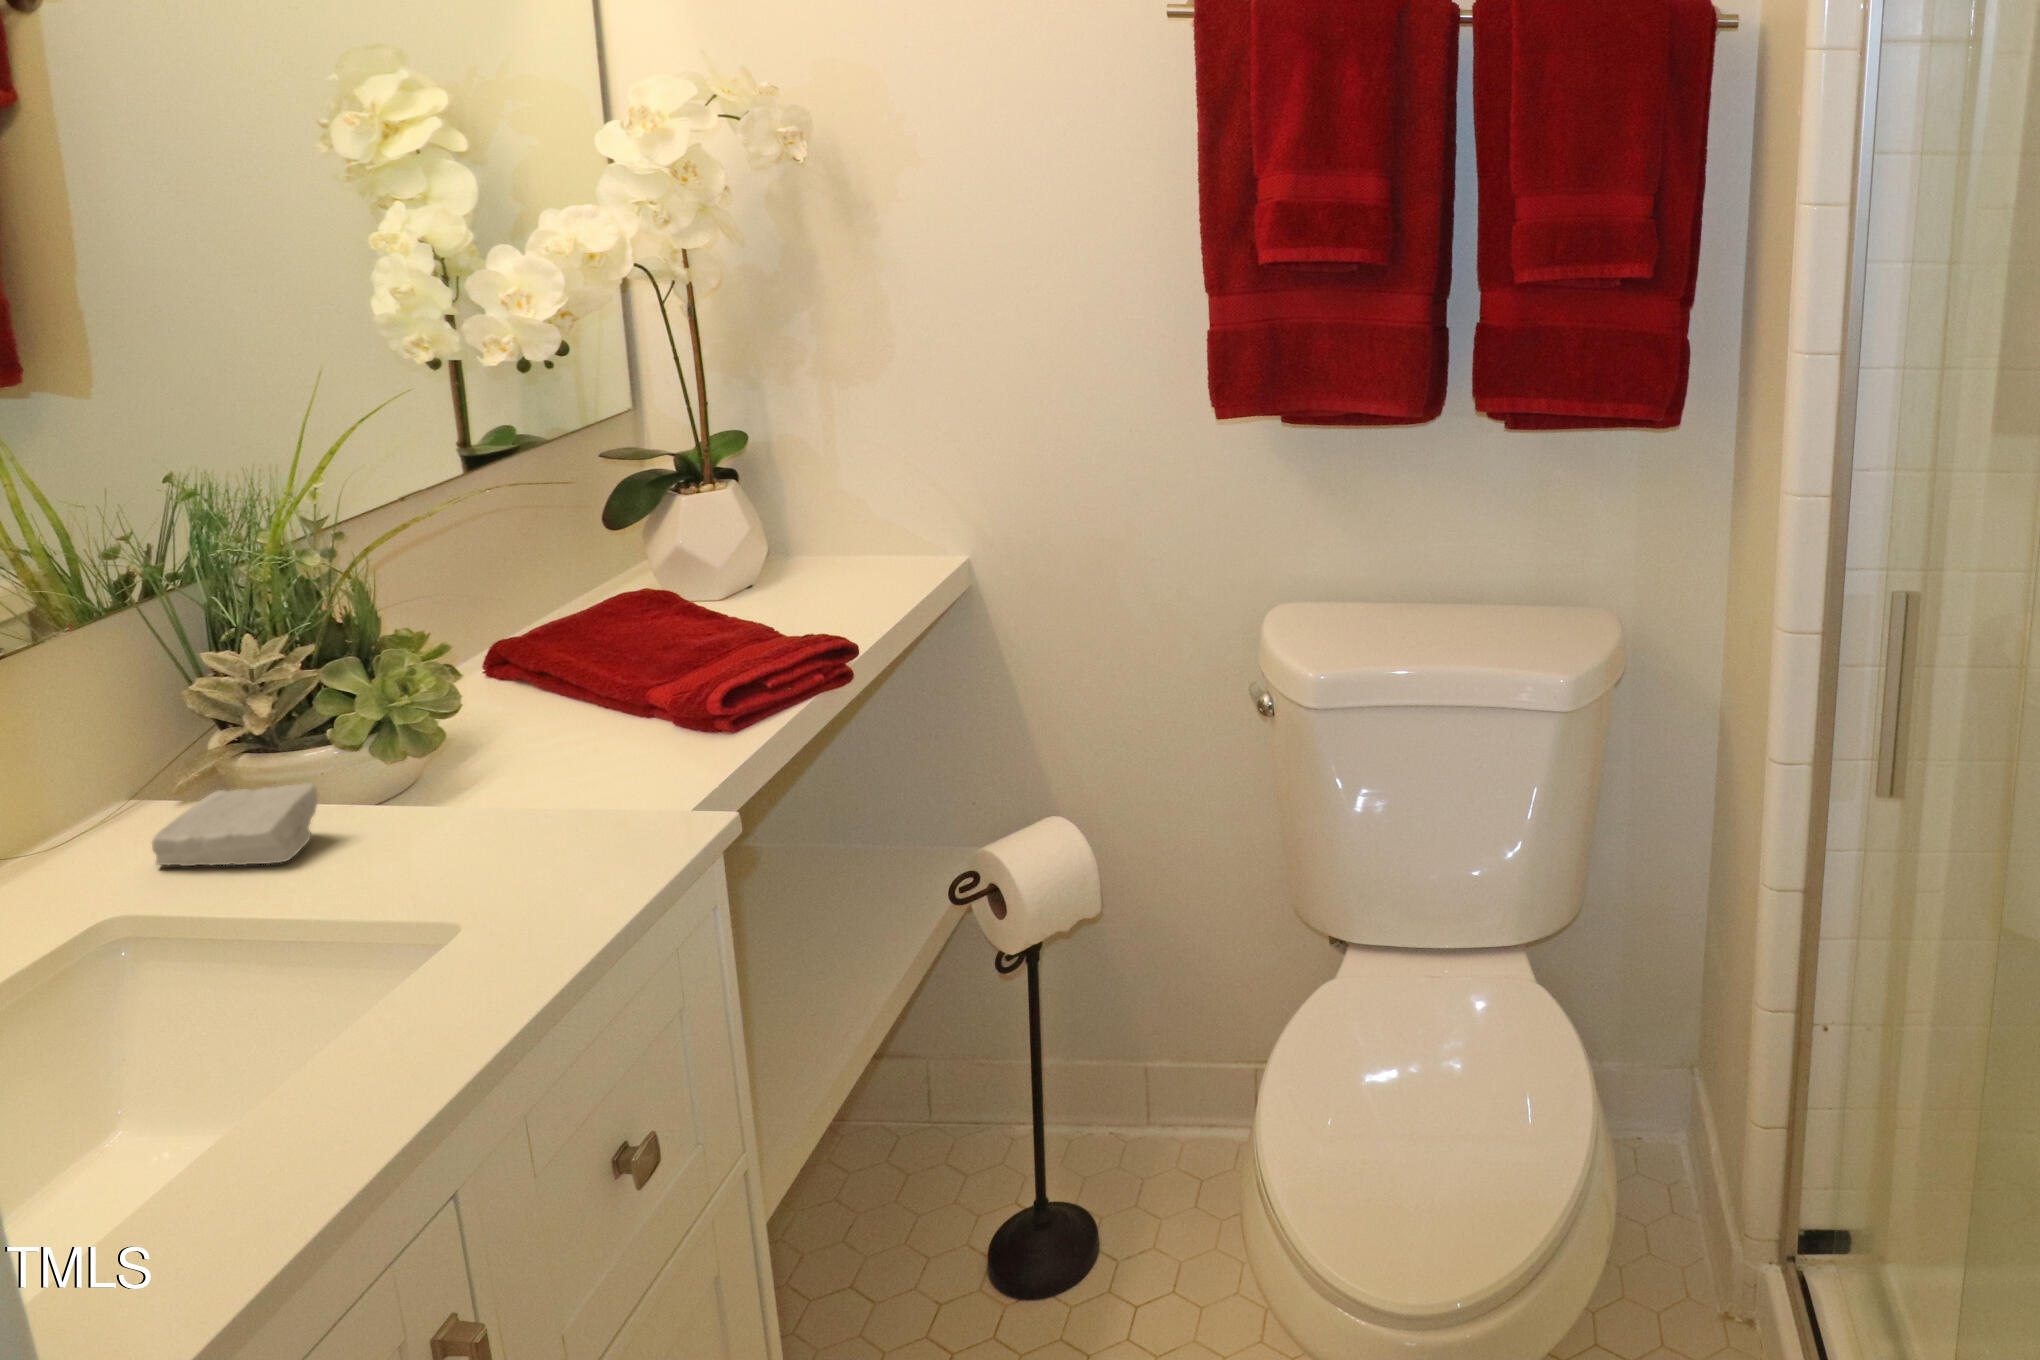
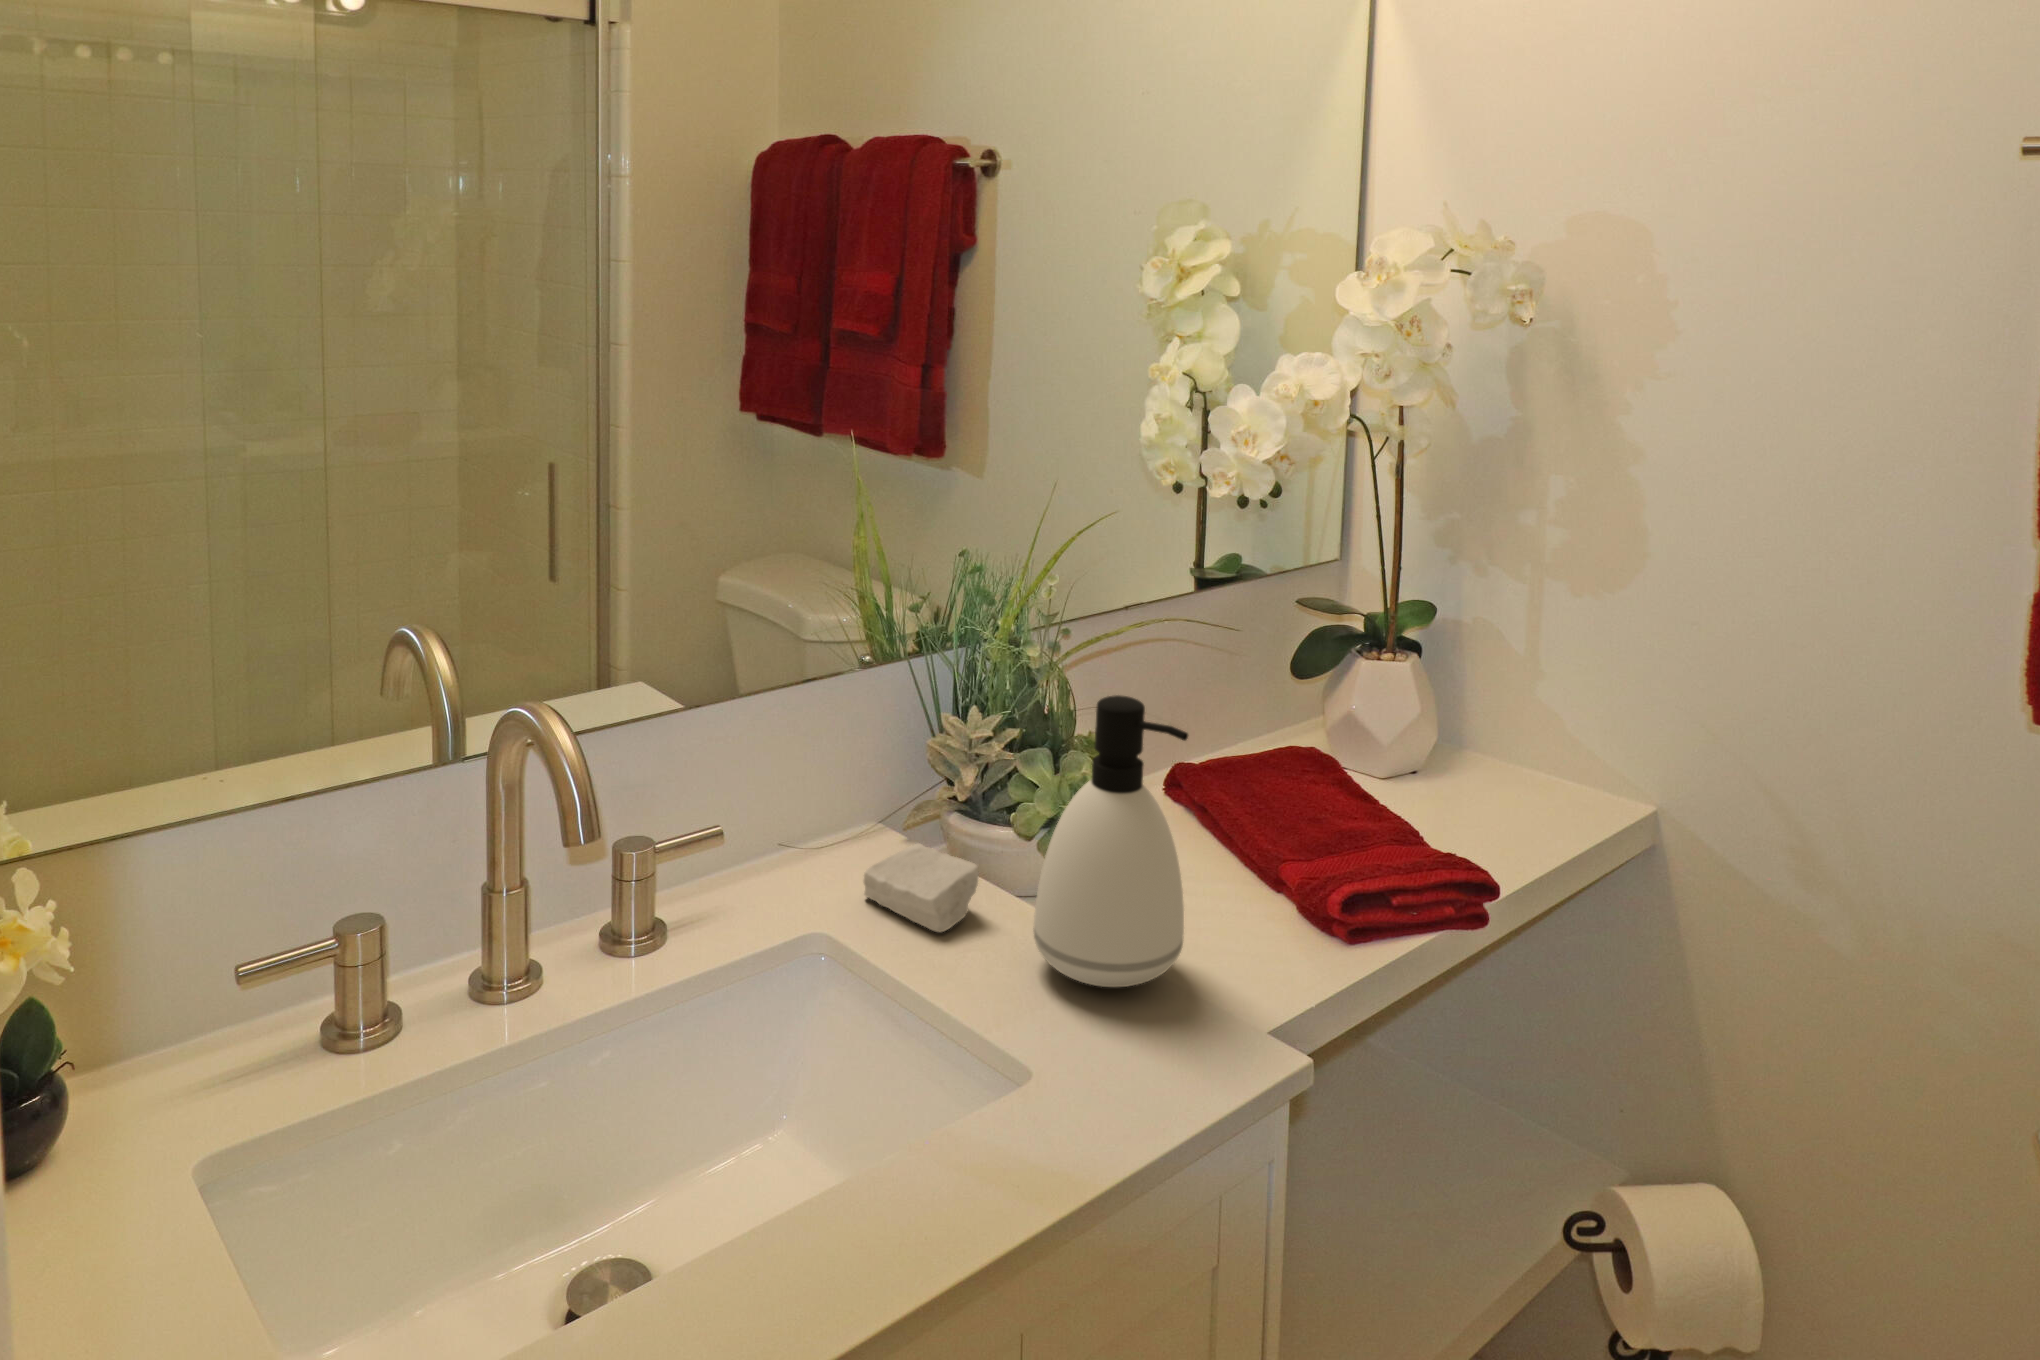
soap dispenser: none [411,562,588,840] -> present [1033,695,1188,987]

